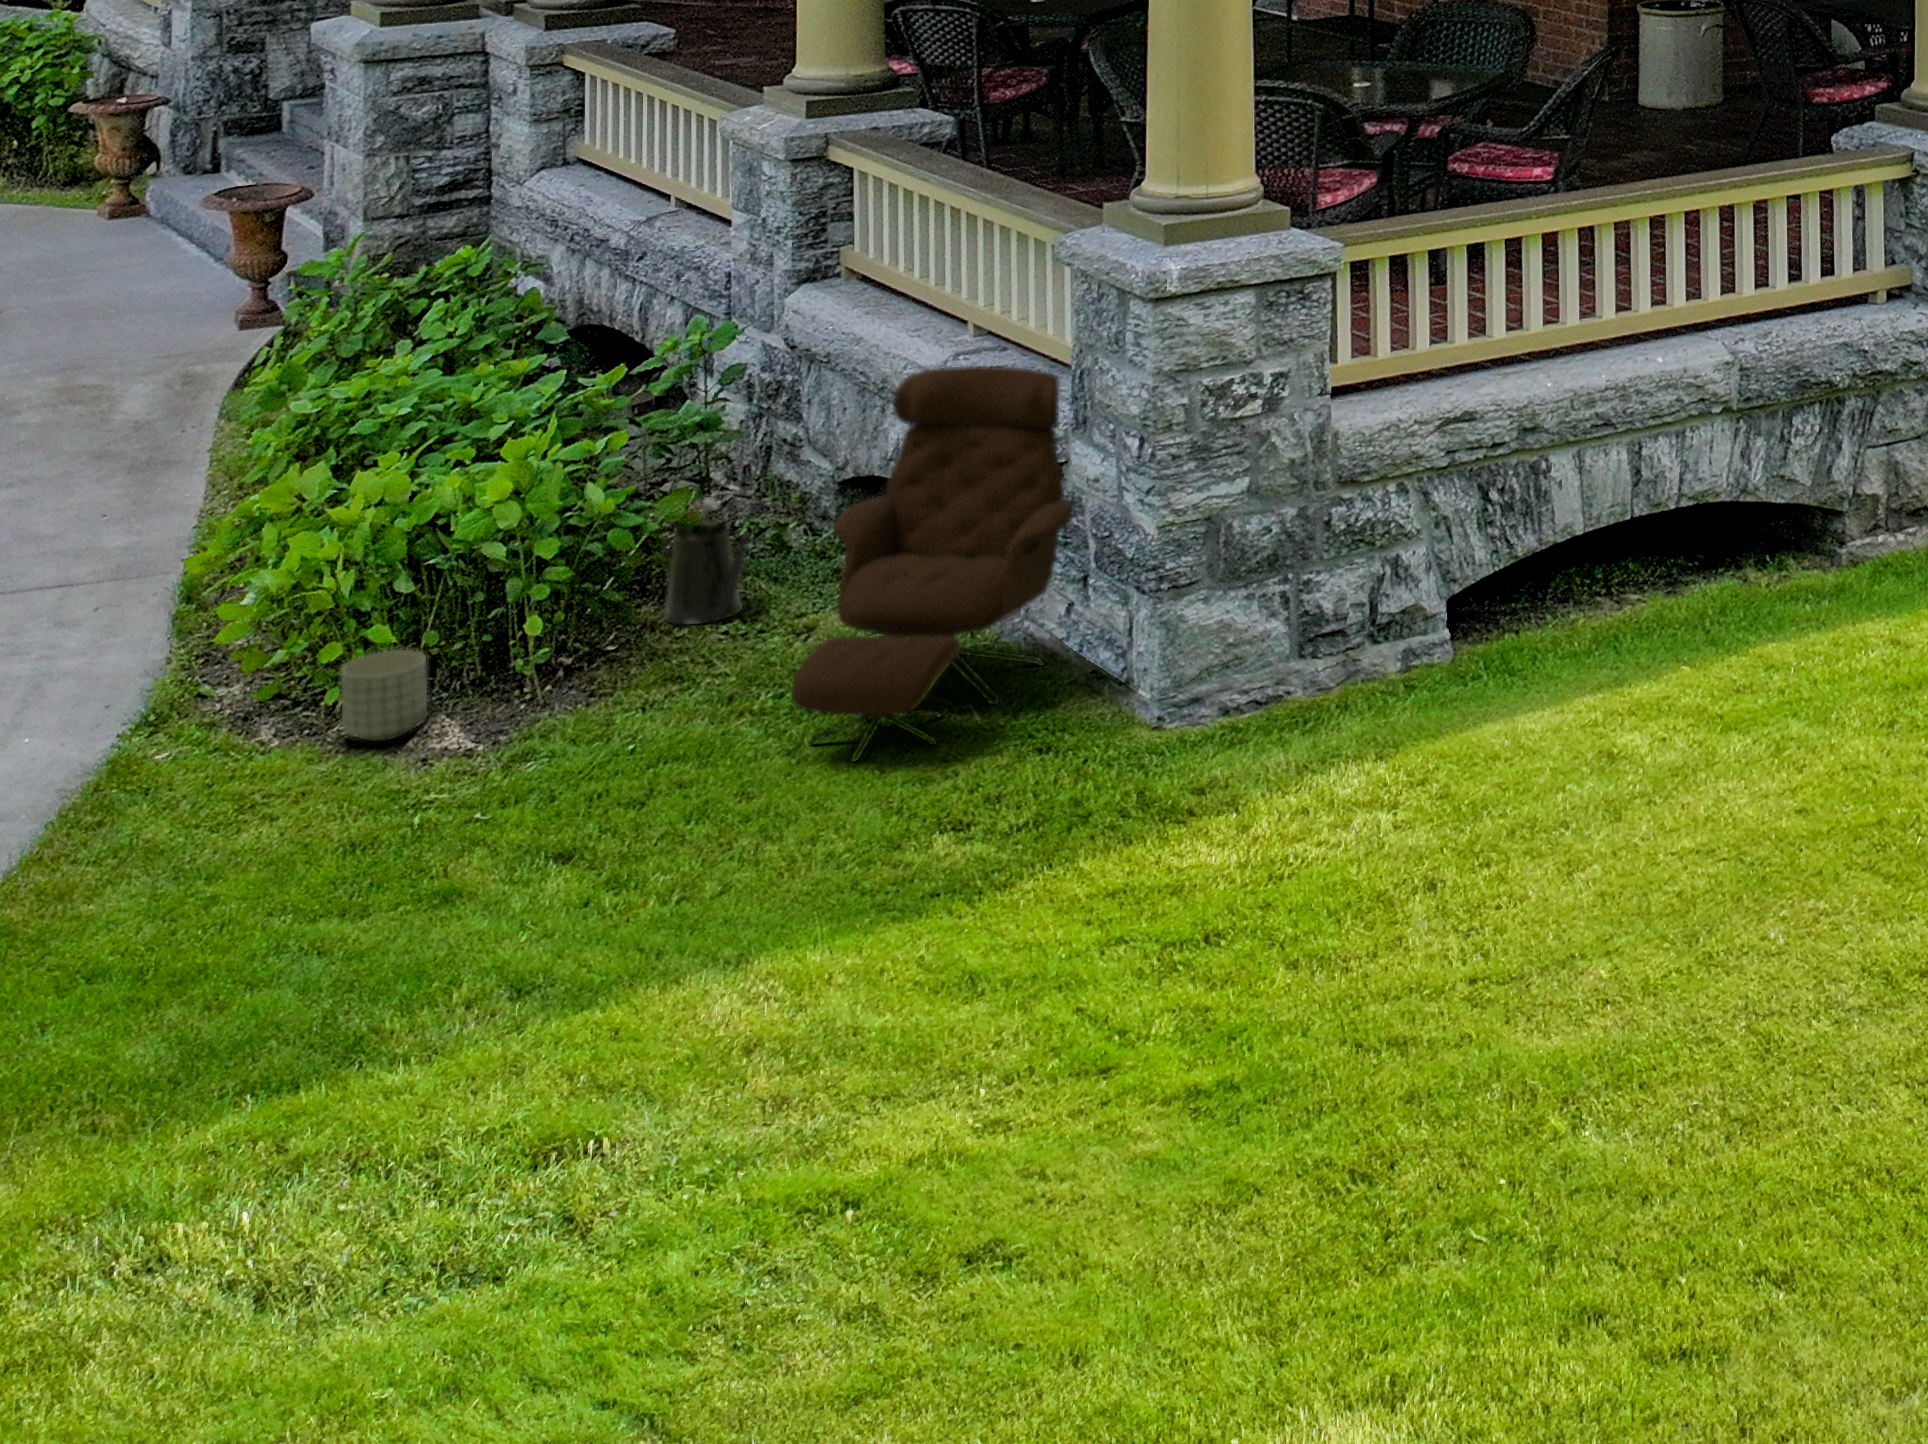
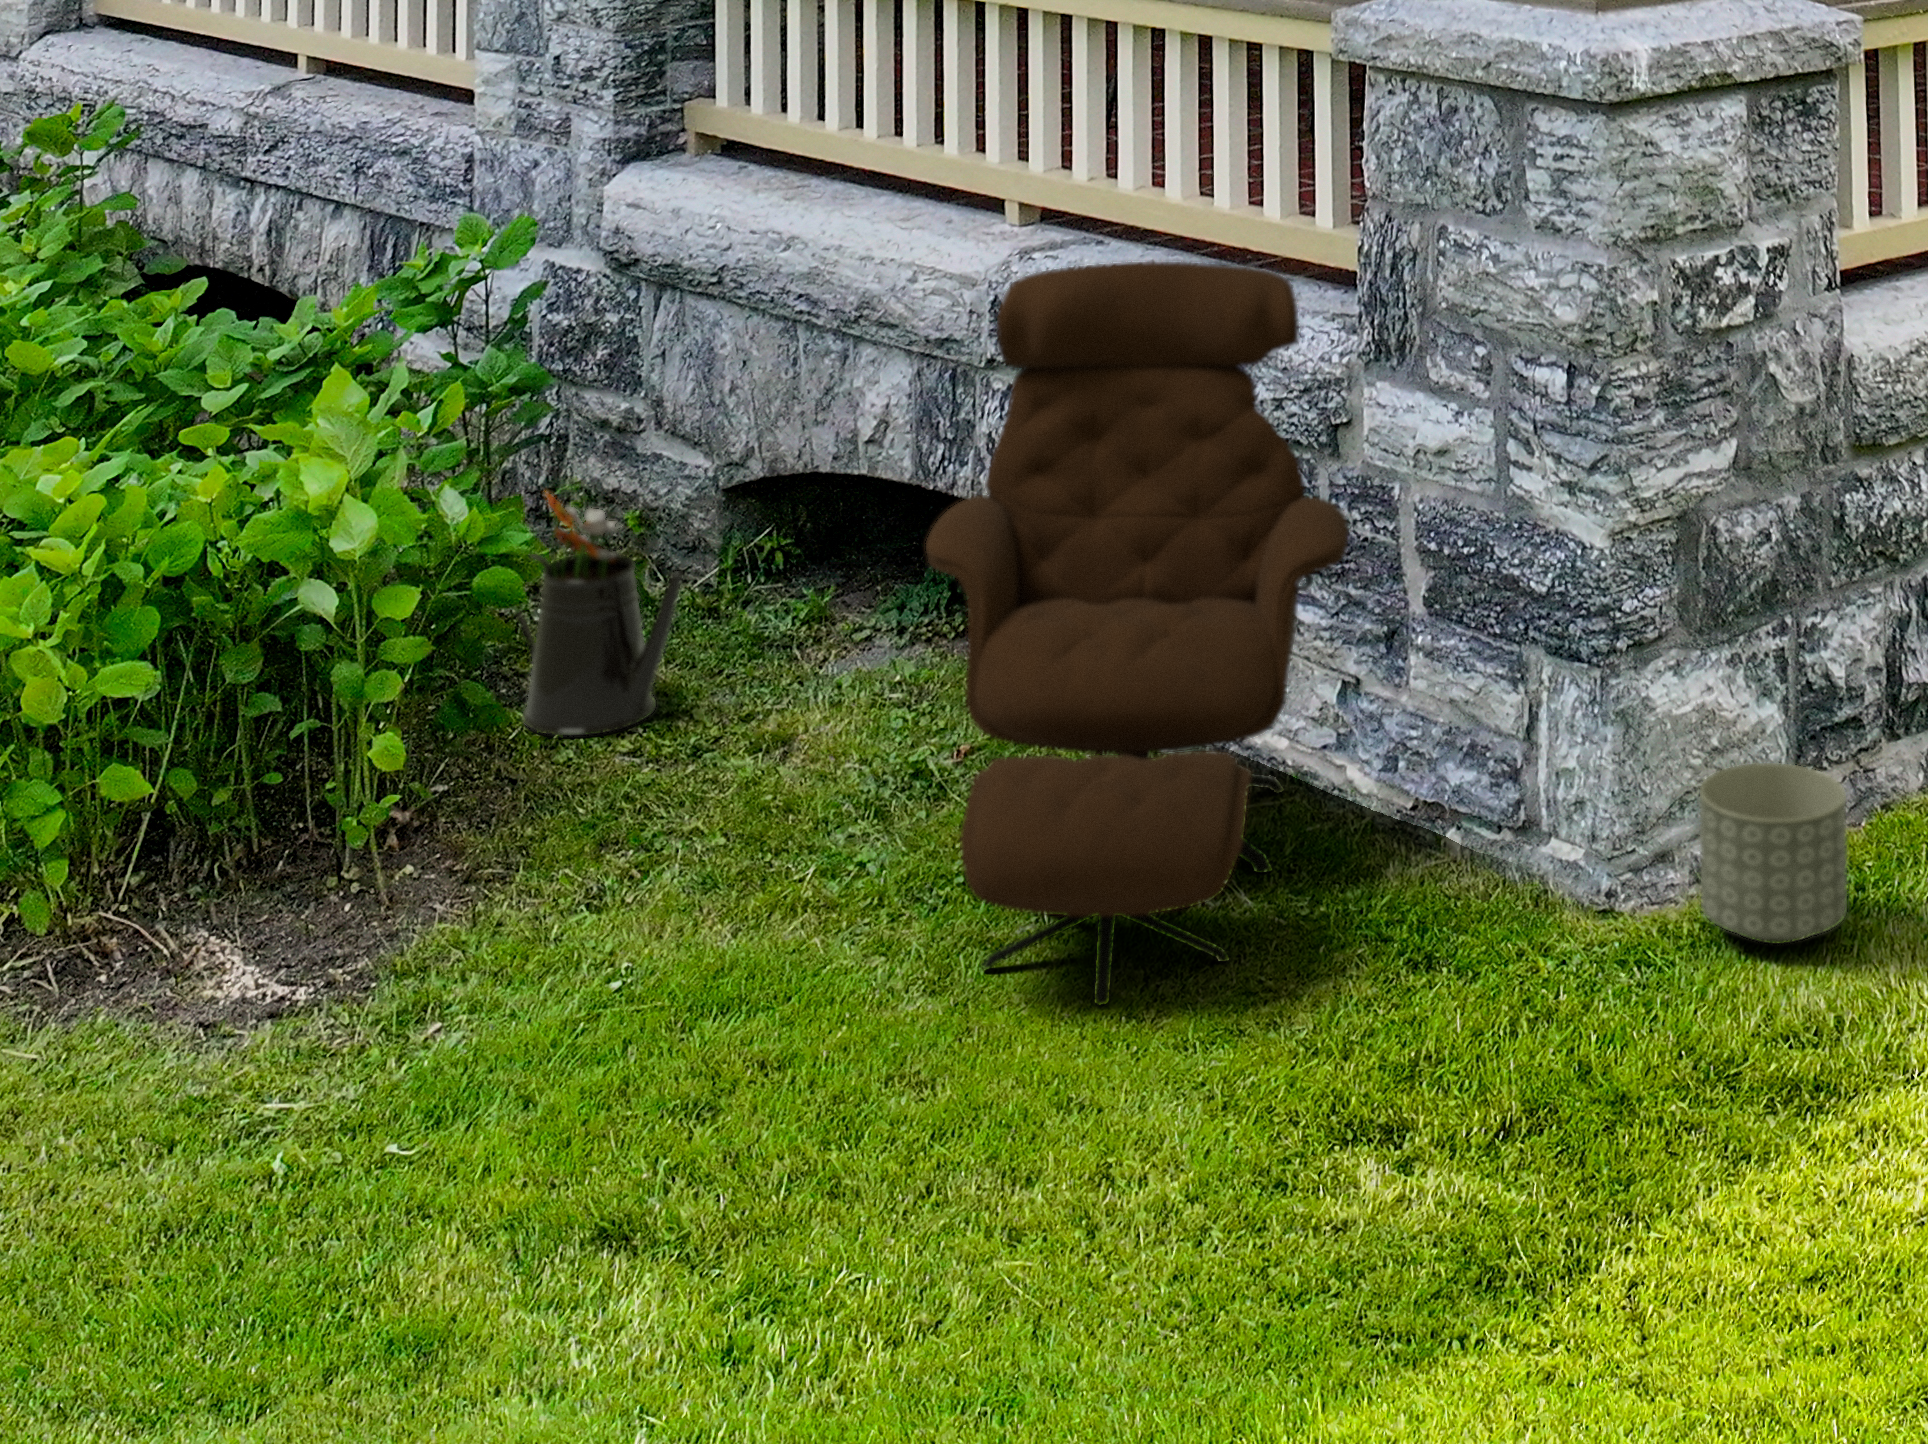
planter: present [341,650,427,741] -> present [1700,763,1847,944]

